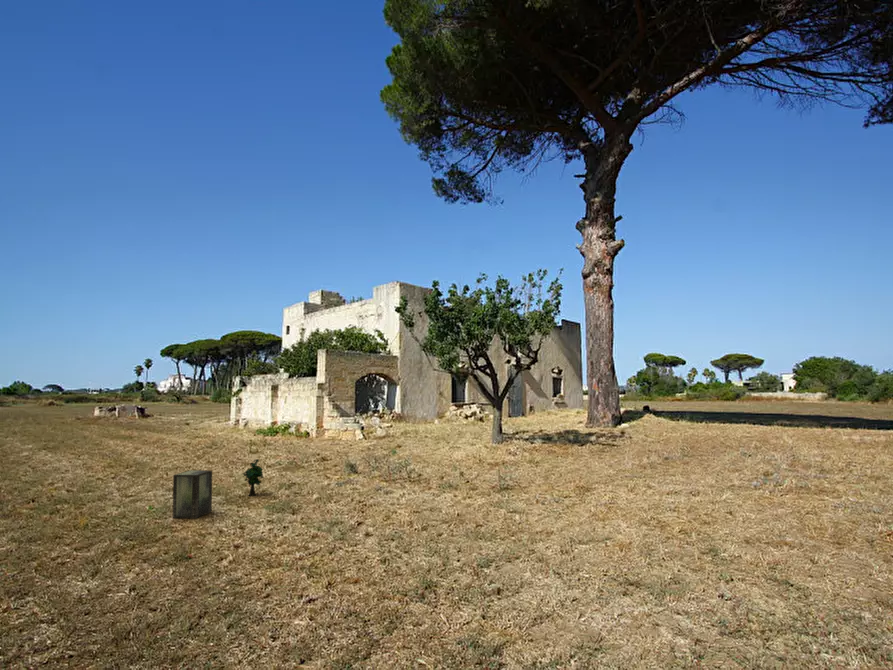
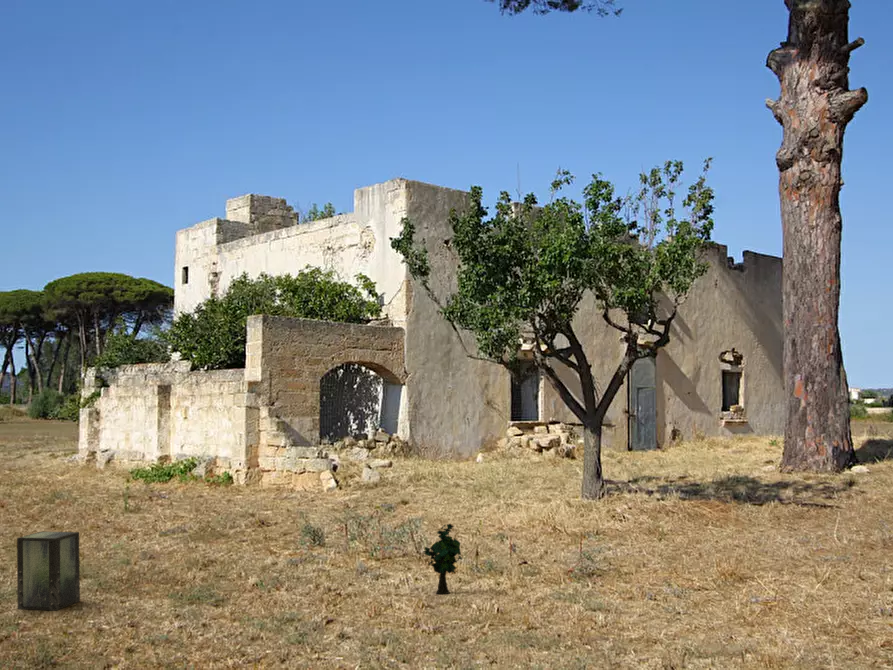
decorative plant: present [243,459,263,496] -> present [424,524,462,594]

